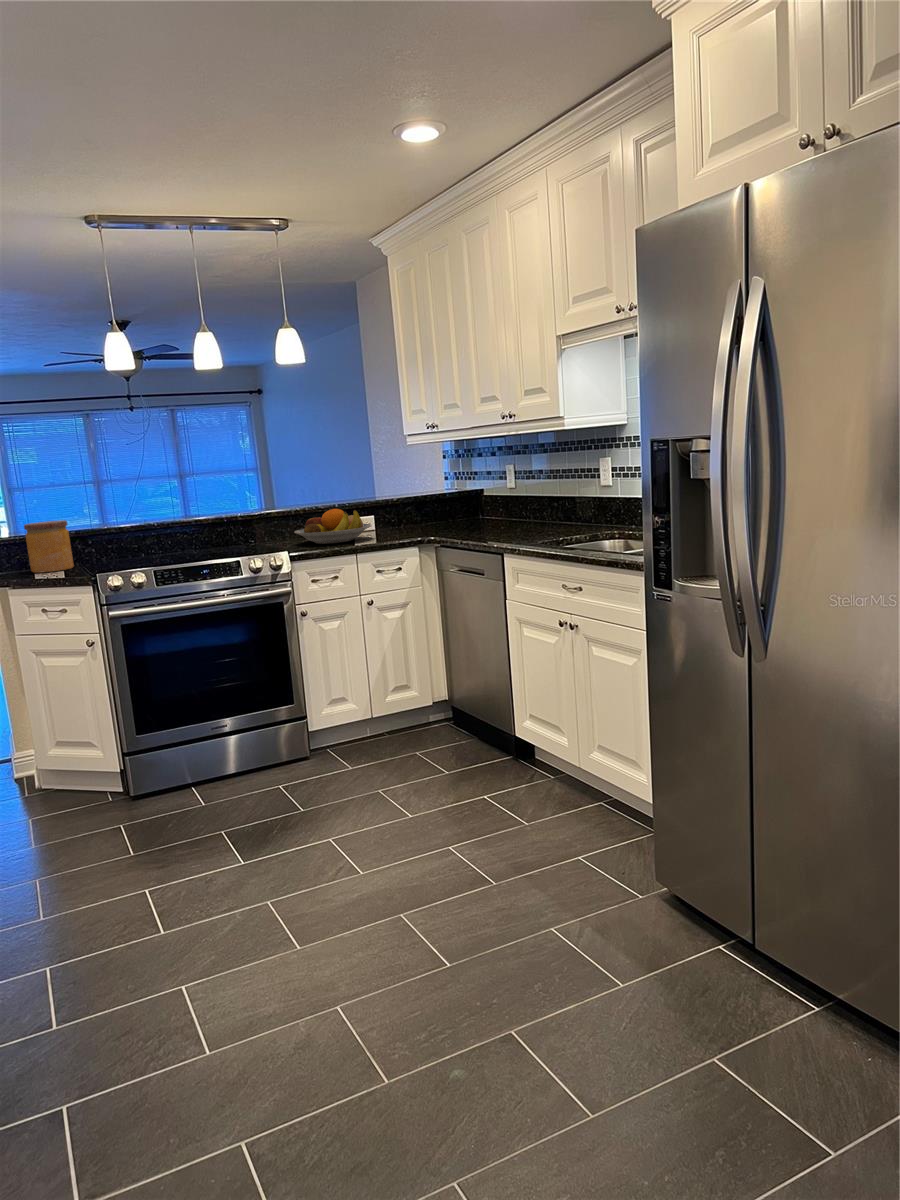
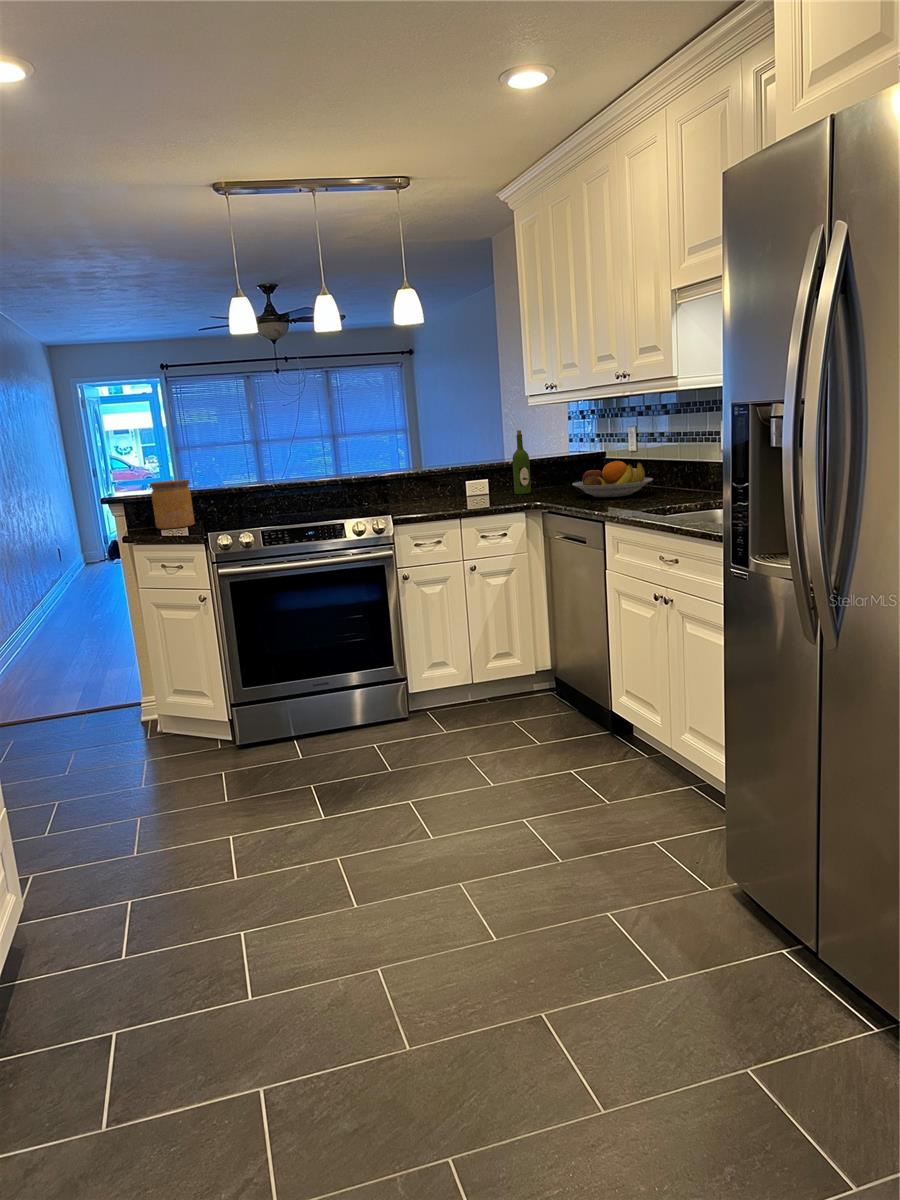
wine bottle: none [398,467,417,530] -> present [513,430,531,494]
fruit bowl: present [294,509,371,544] -> present [572,461,653,497]

